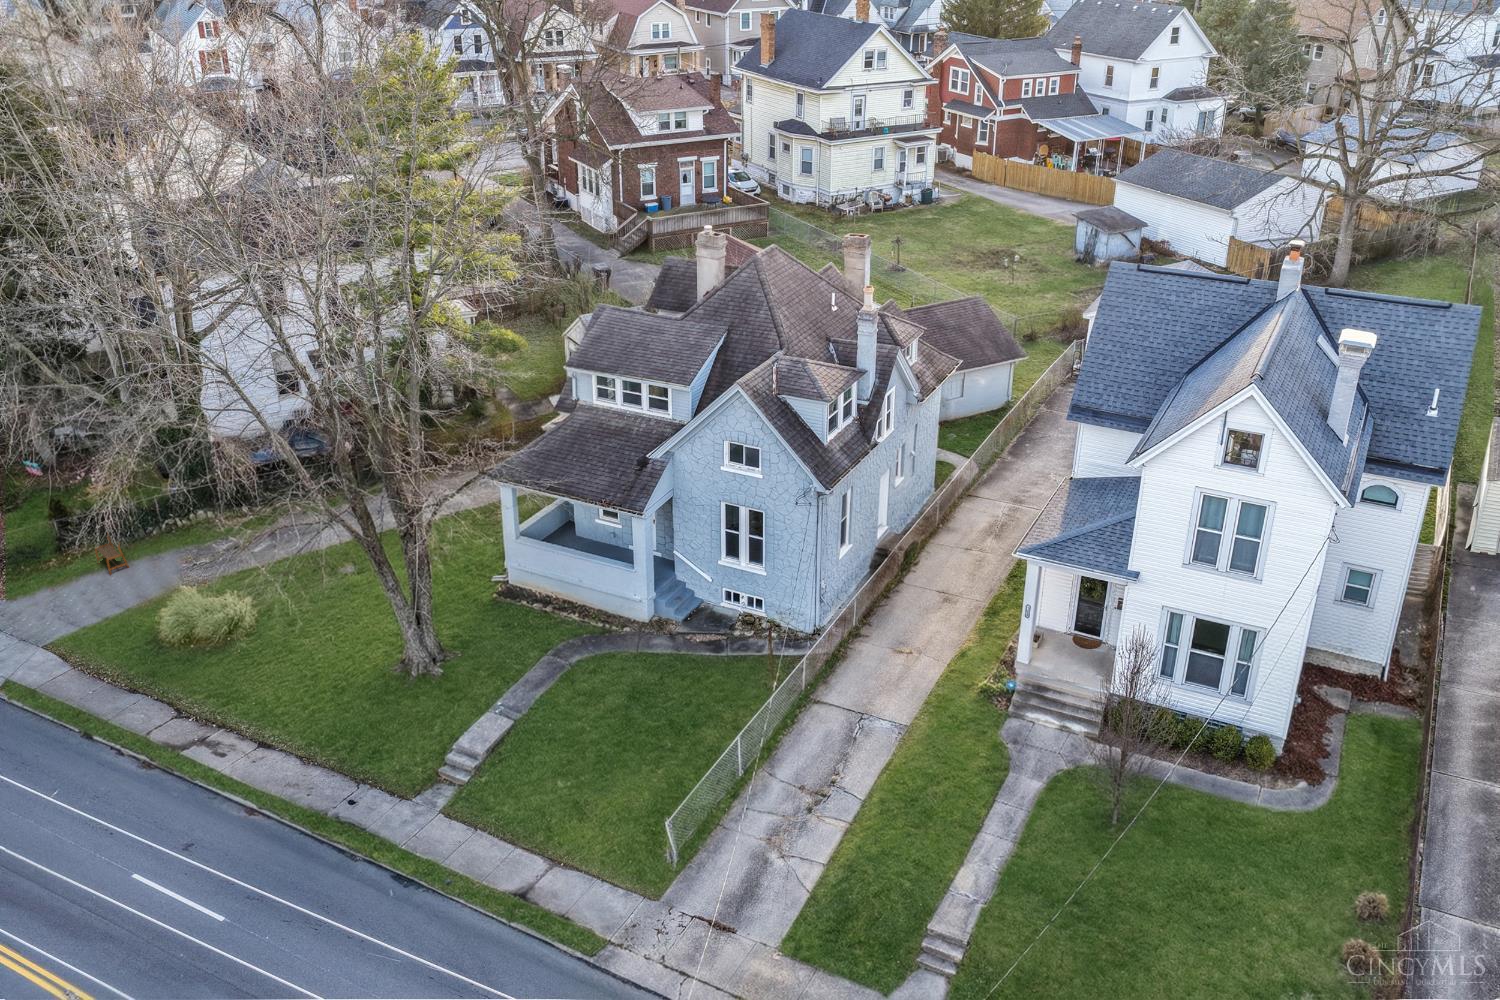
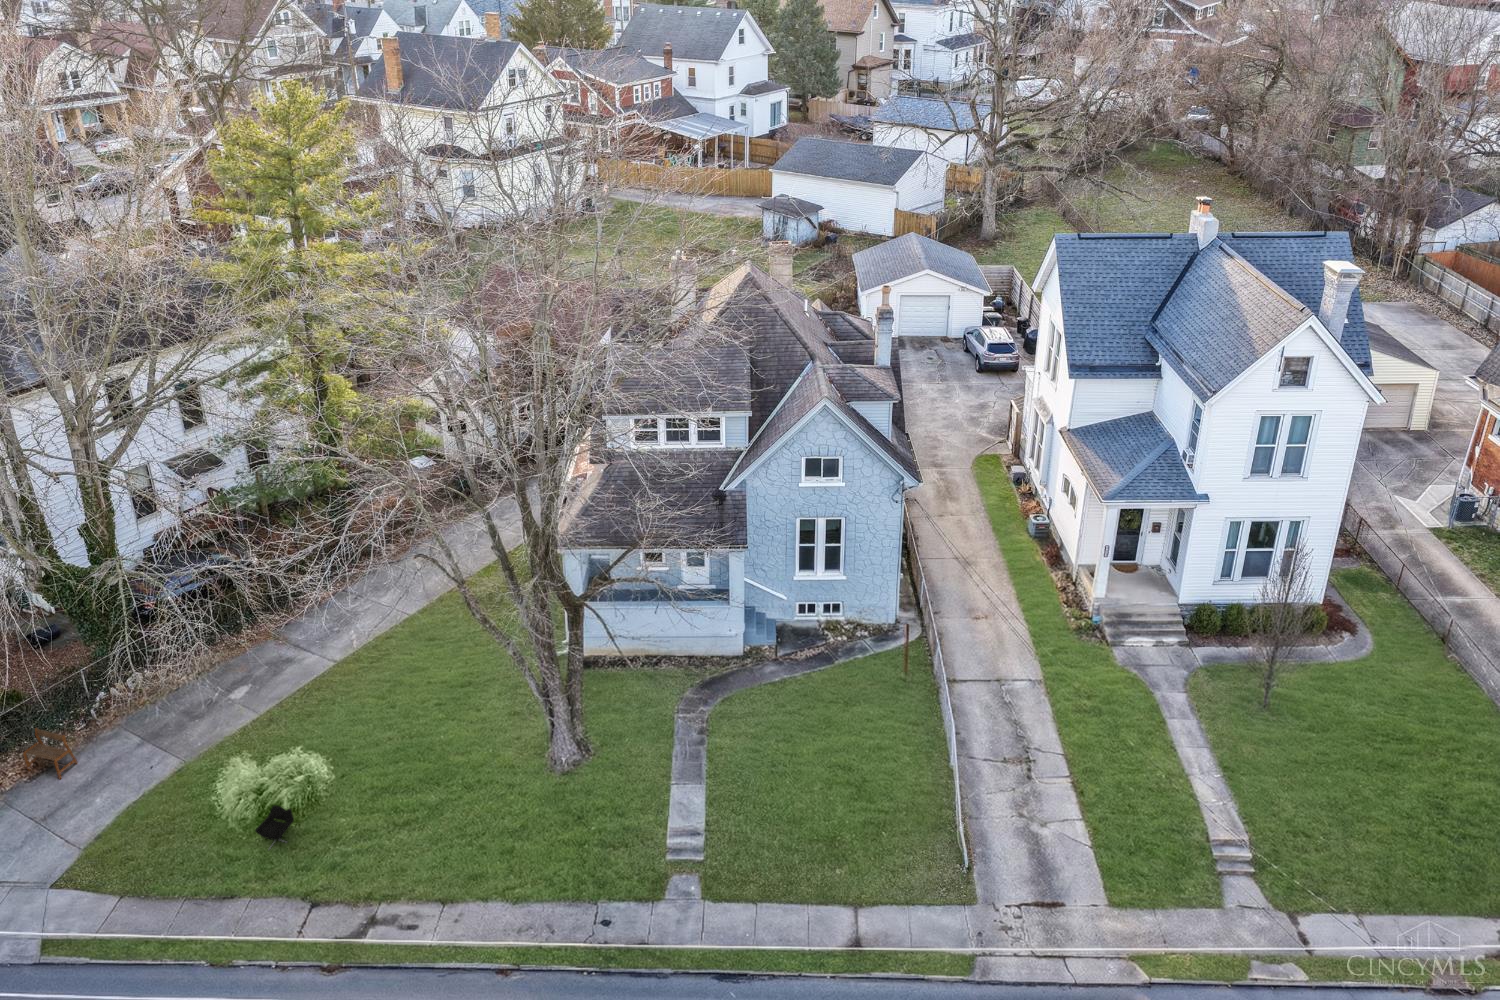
lounge chair: none [179,632,209,666] -> present [255,805,294,842]

